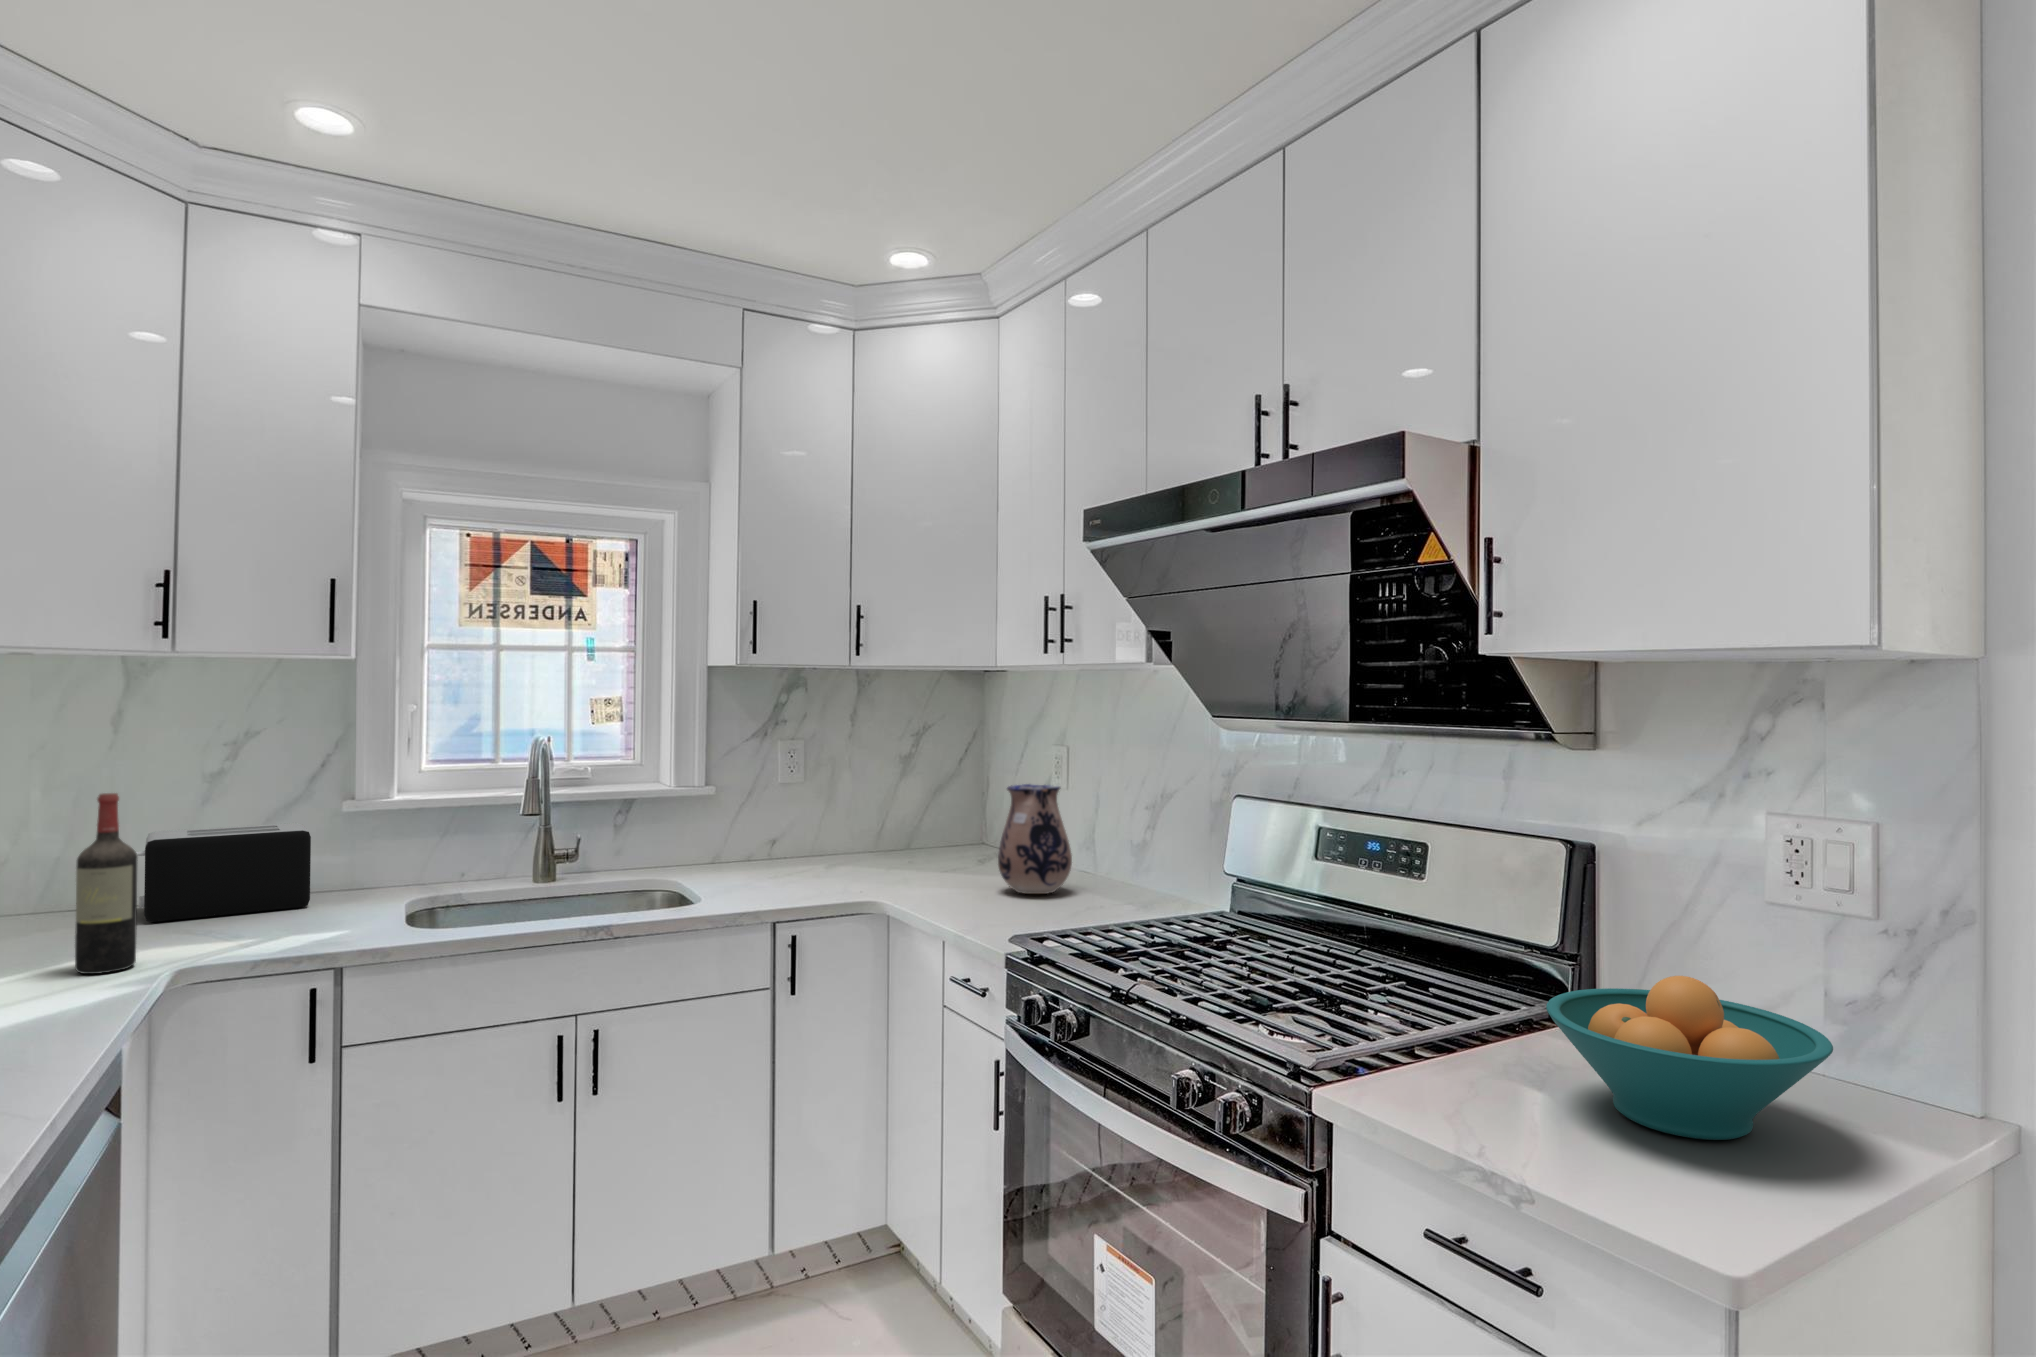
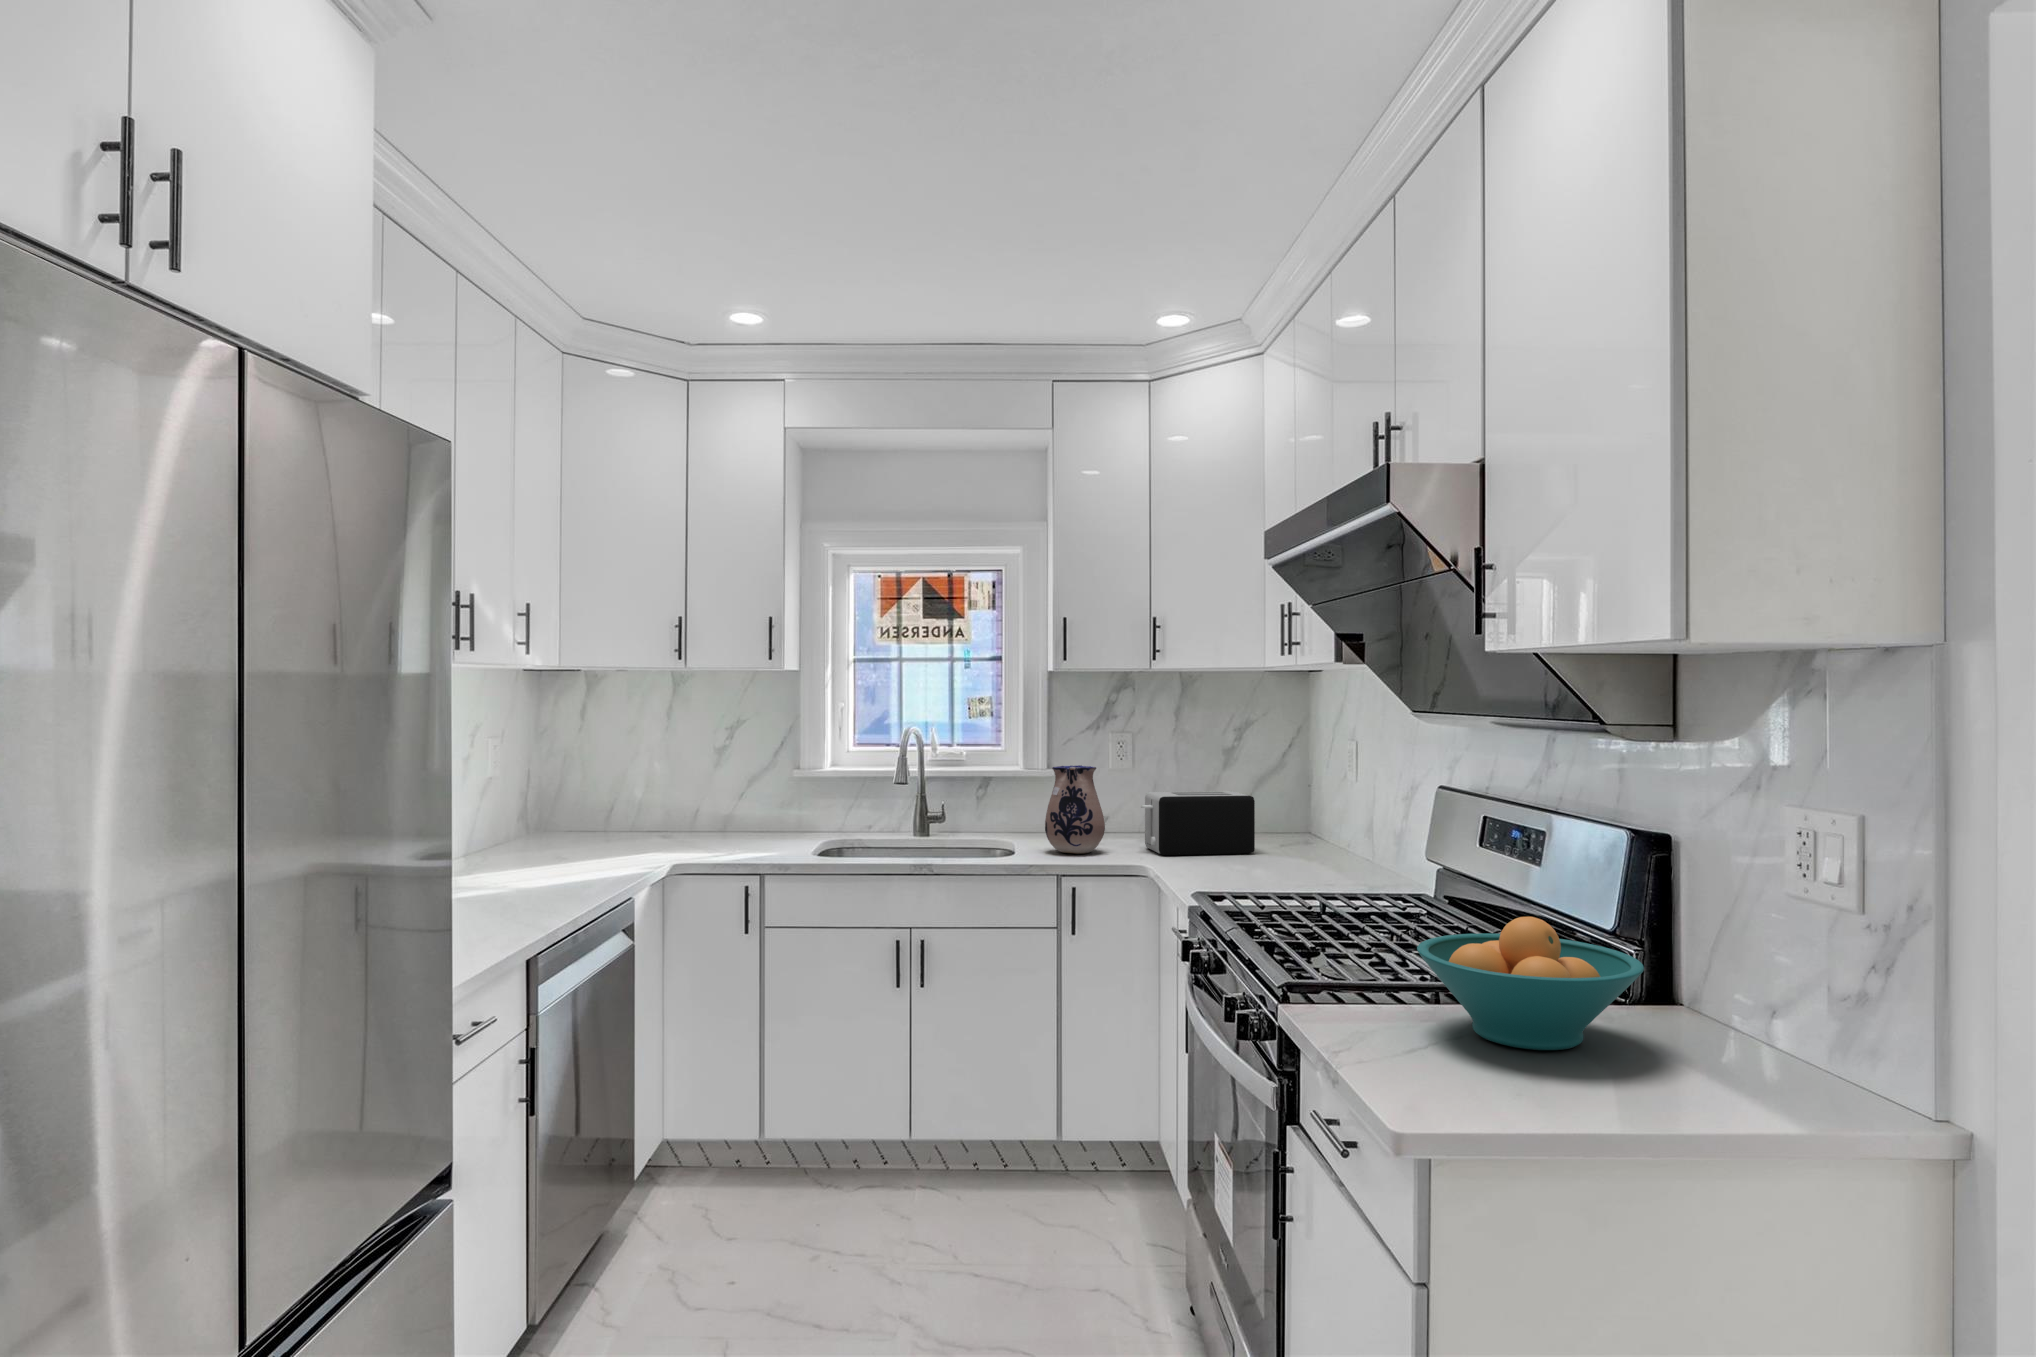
ceramic pitcher: present [998,784,1072,894] -> present [1045,765,1105,853]
wine bottle: present [75,793,138,974] -> none [626,753,657,863]
toaster: present [136,823,311,922] -> present [1141,791,1255,855]

